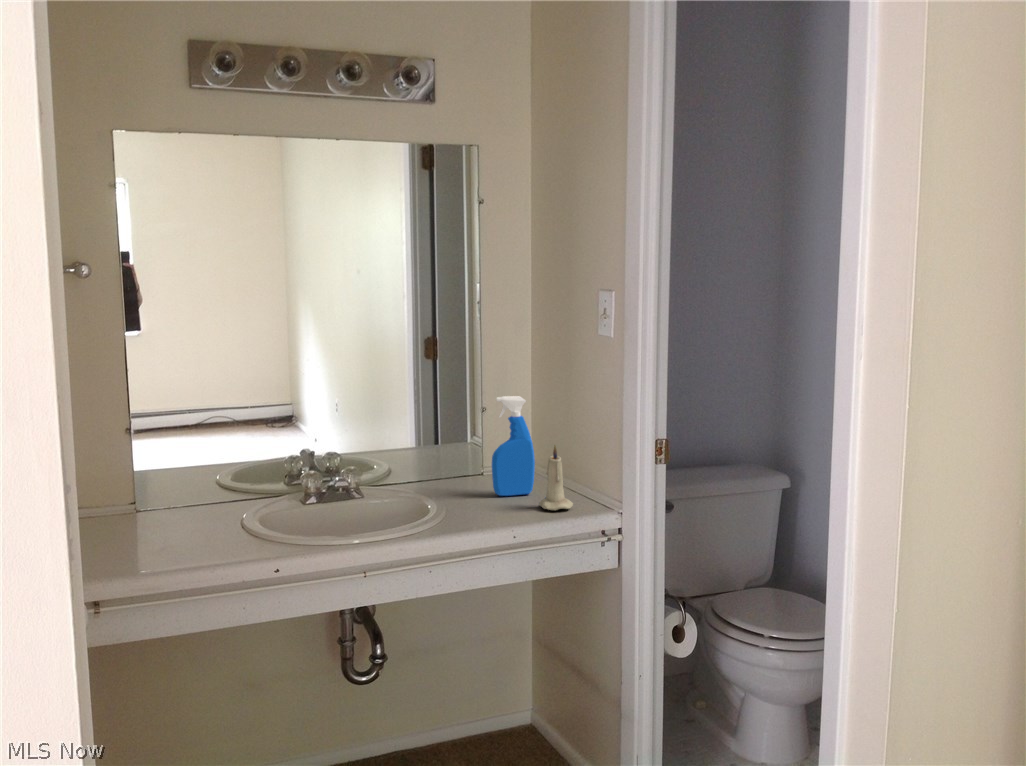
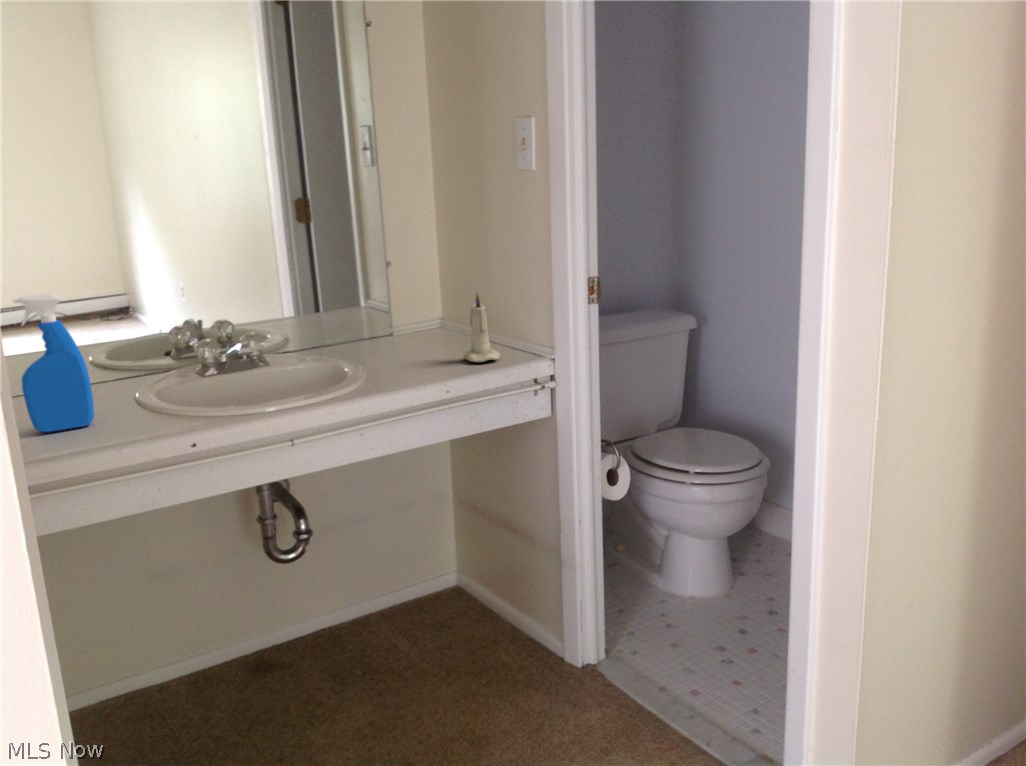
spray bottle: present [492,396,535,496] -> present [13,293,94,432]

